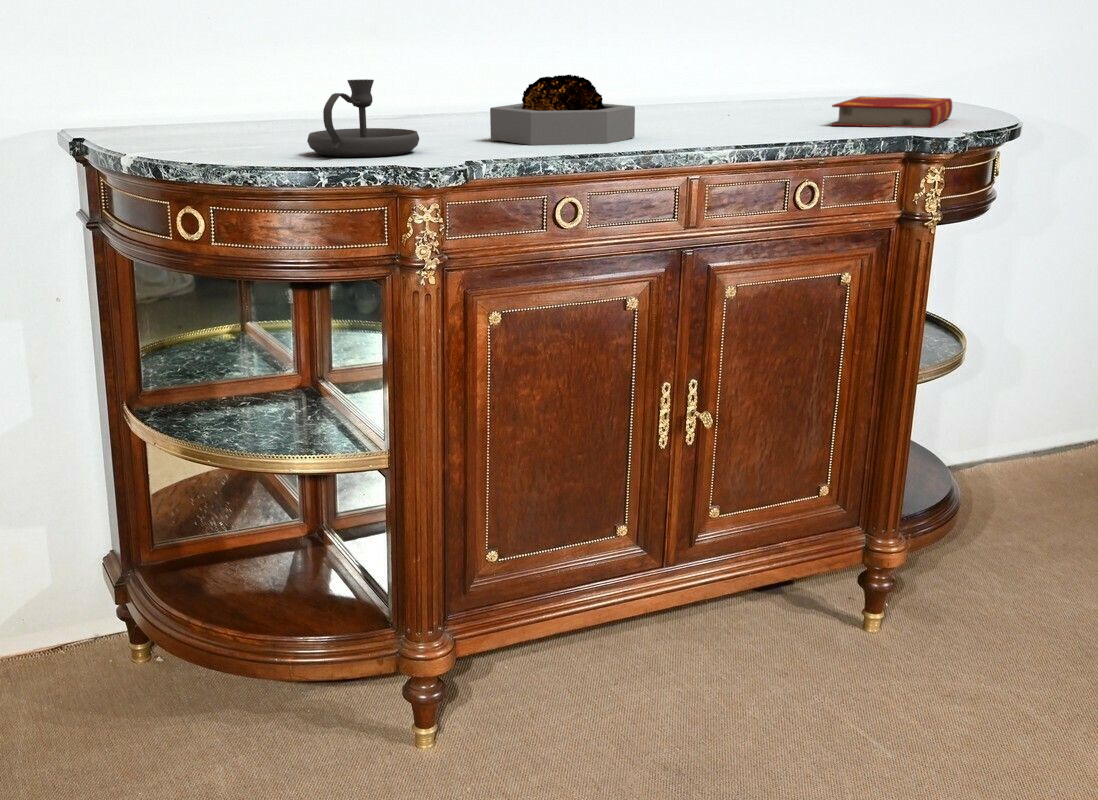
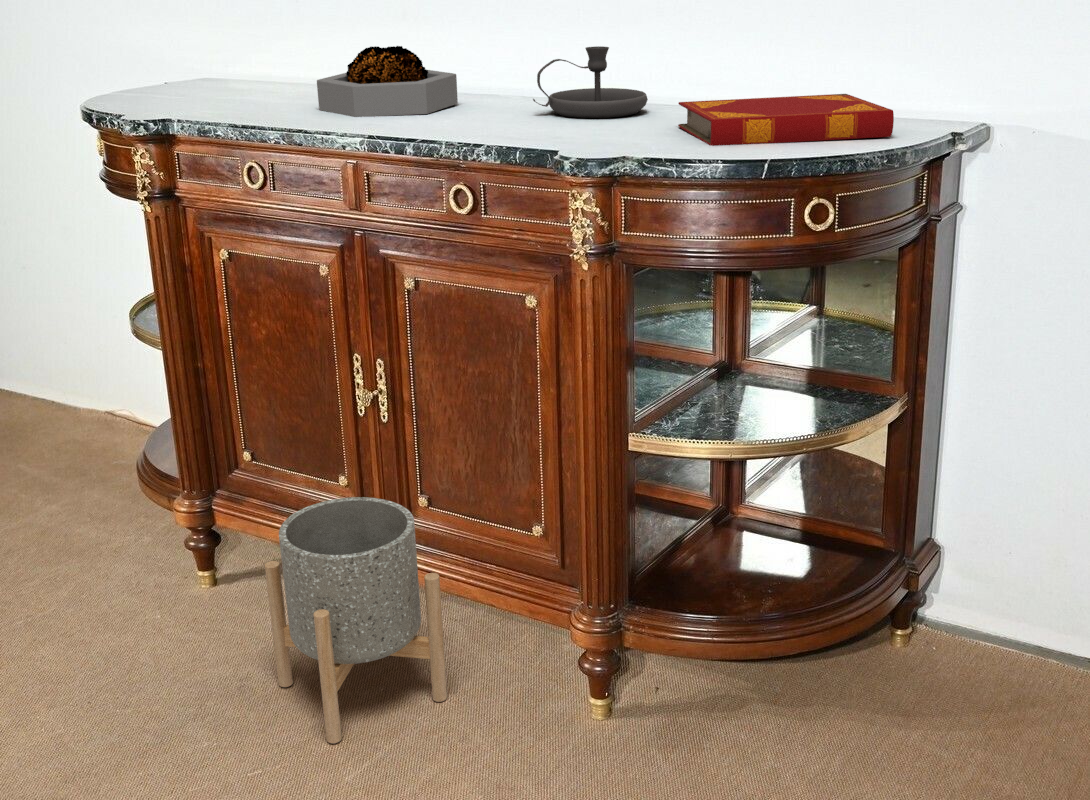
candlestick: present [307,79,419,157] -> present [533,46,648,118]
planter: none [694,510,855,744] -> present [265,497,447,743]

